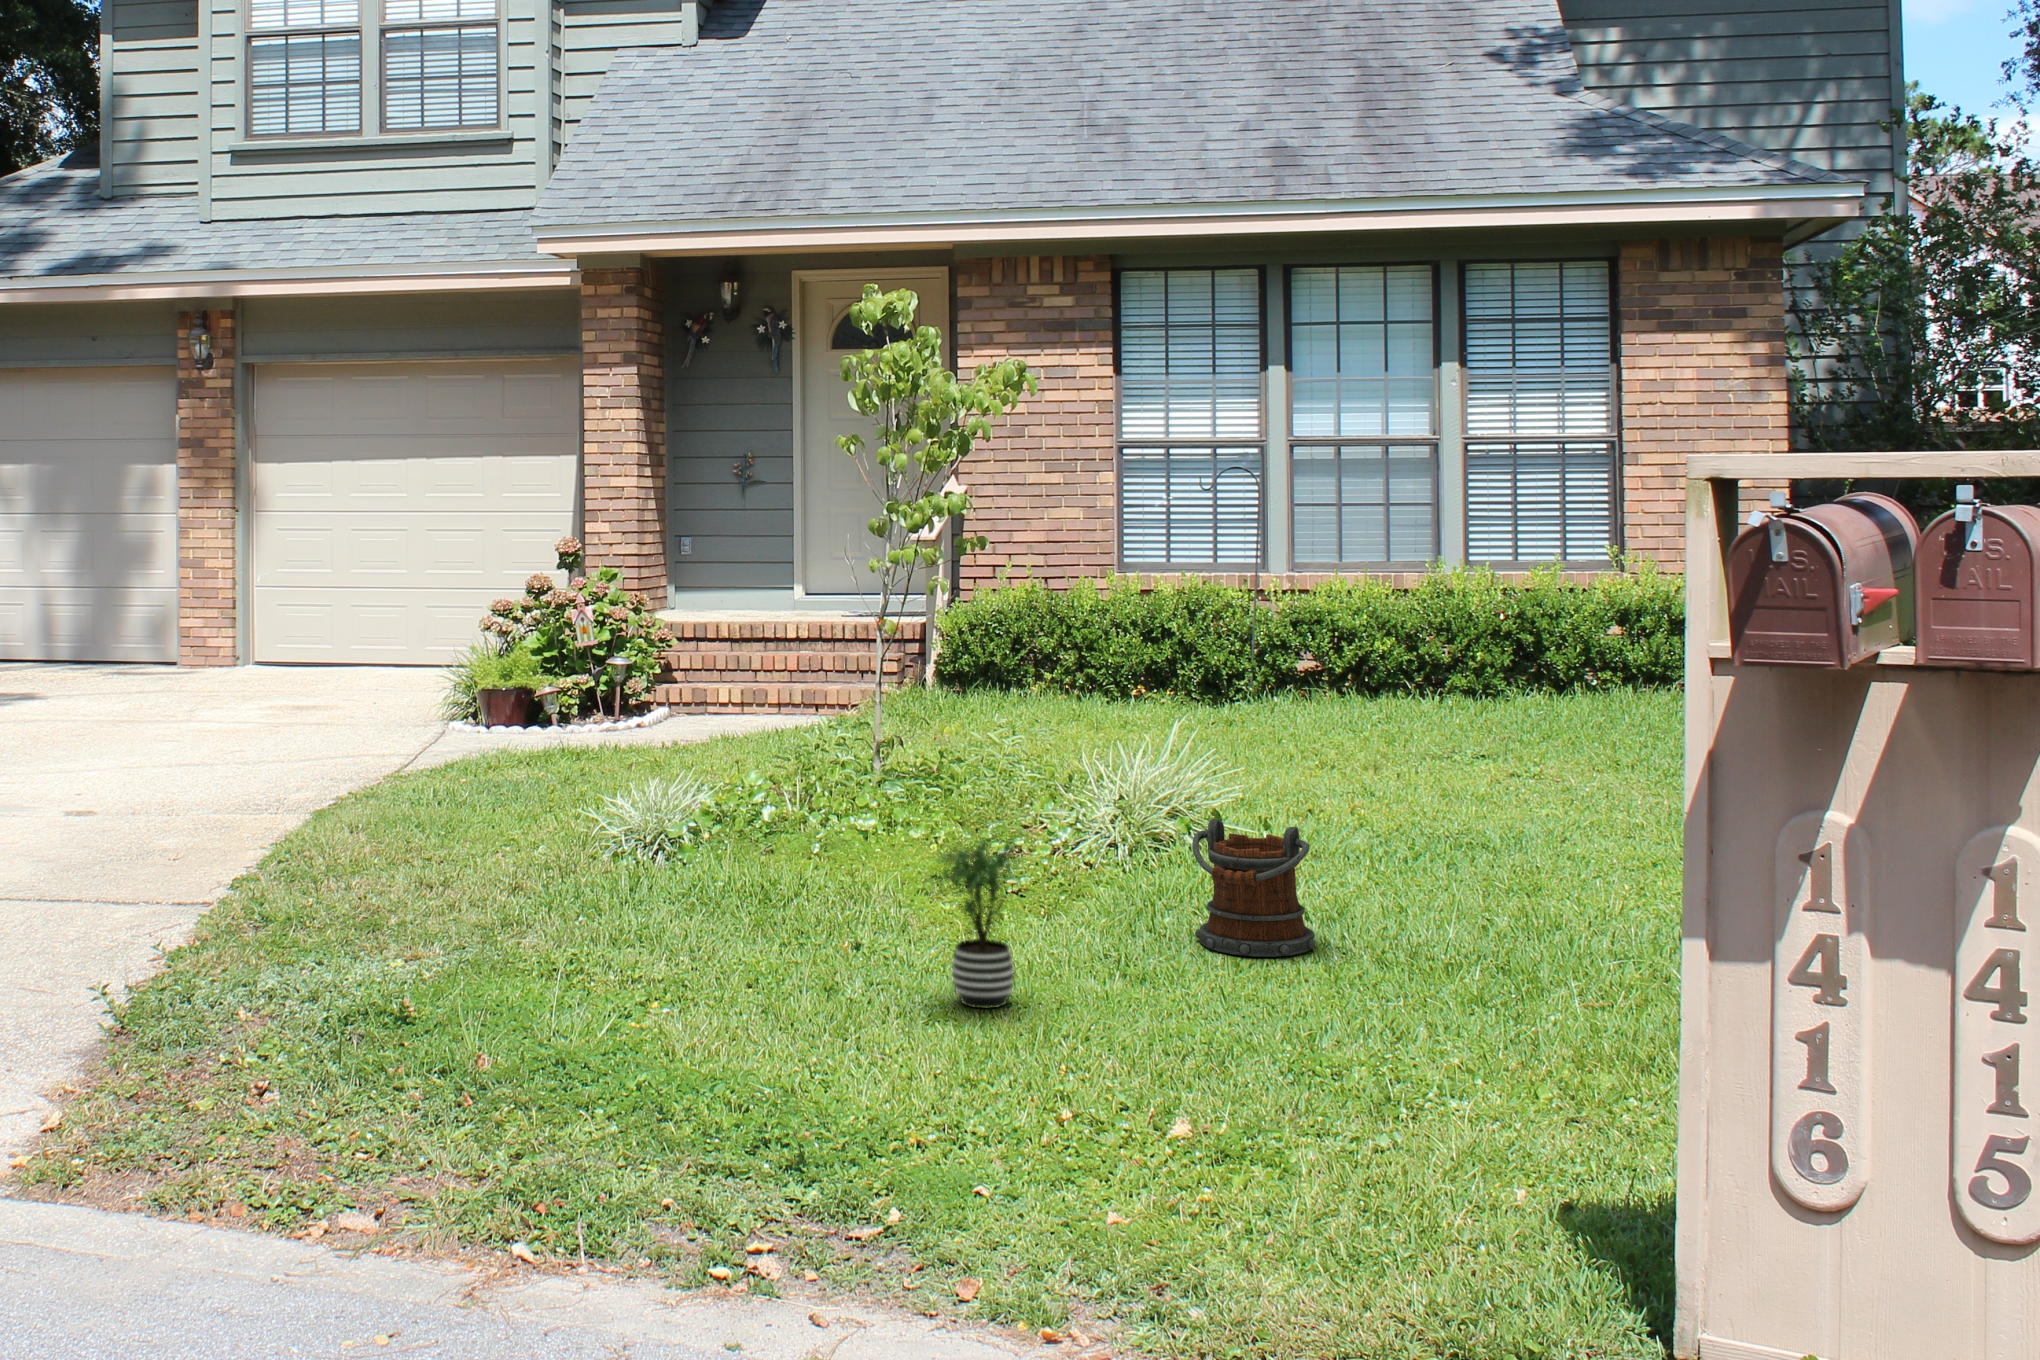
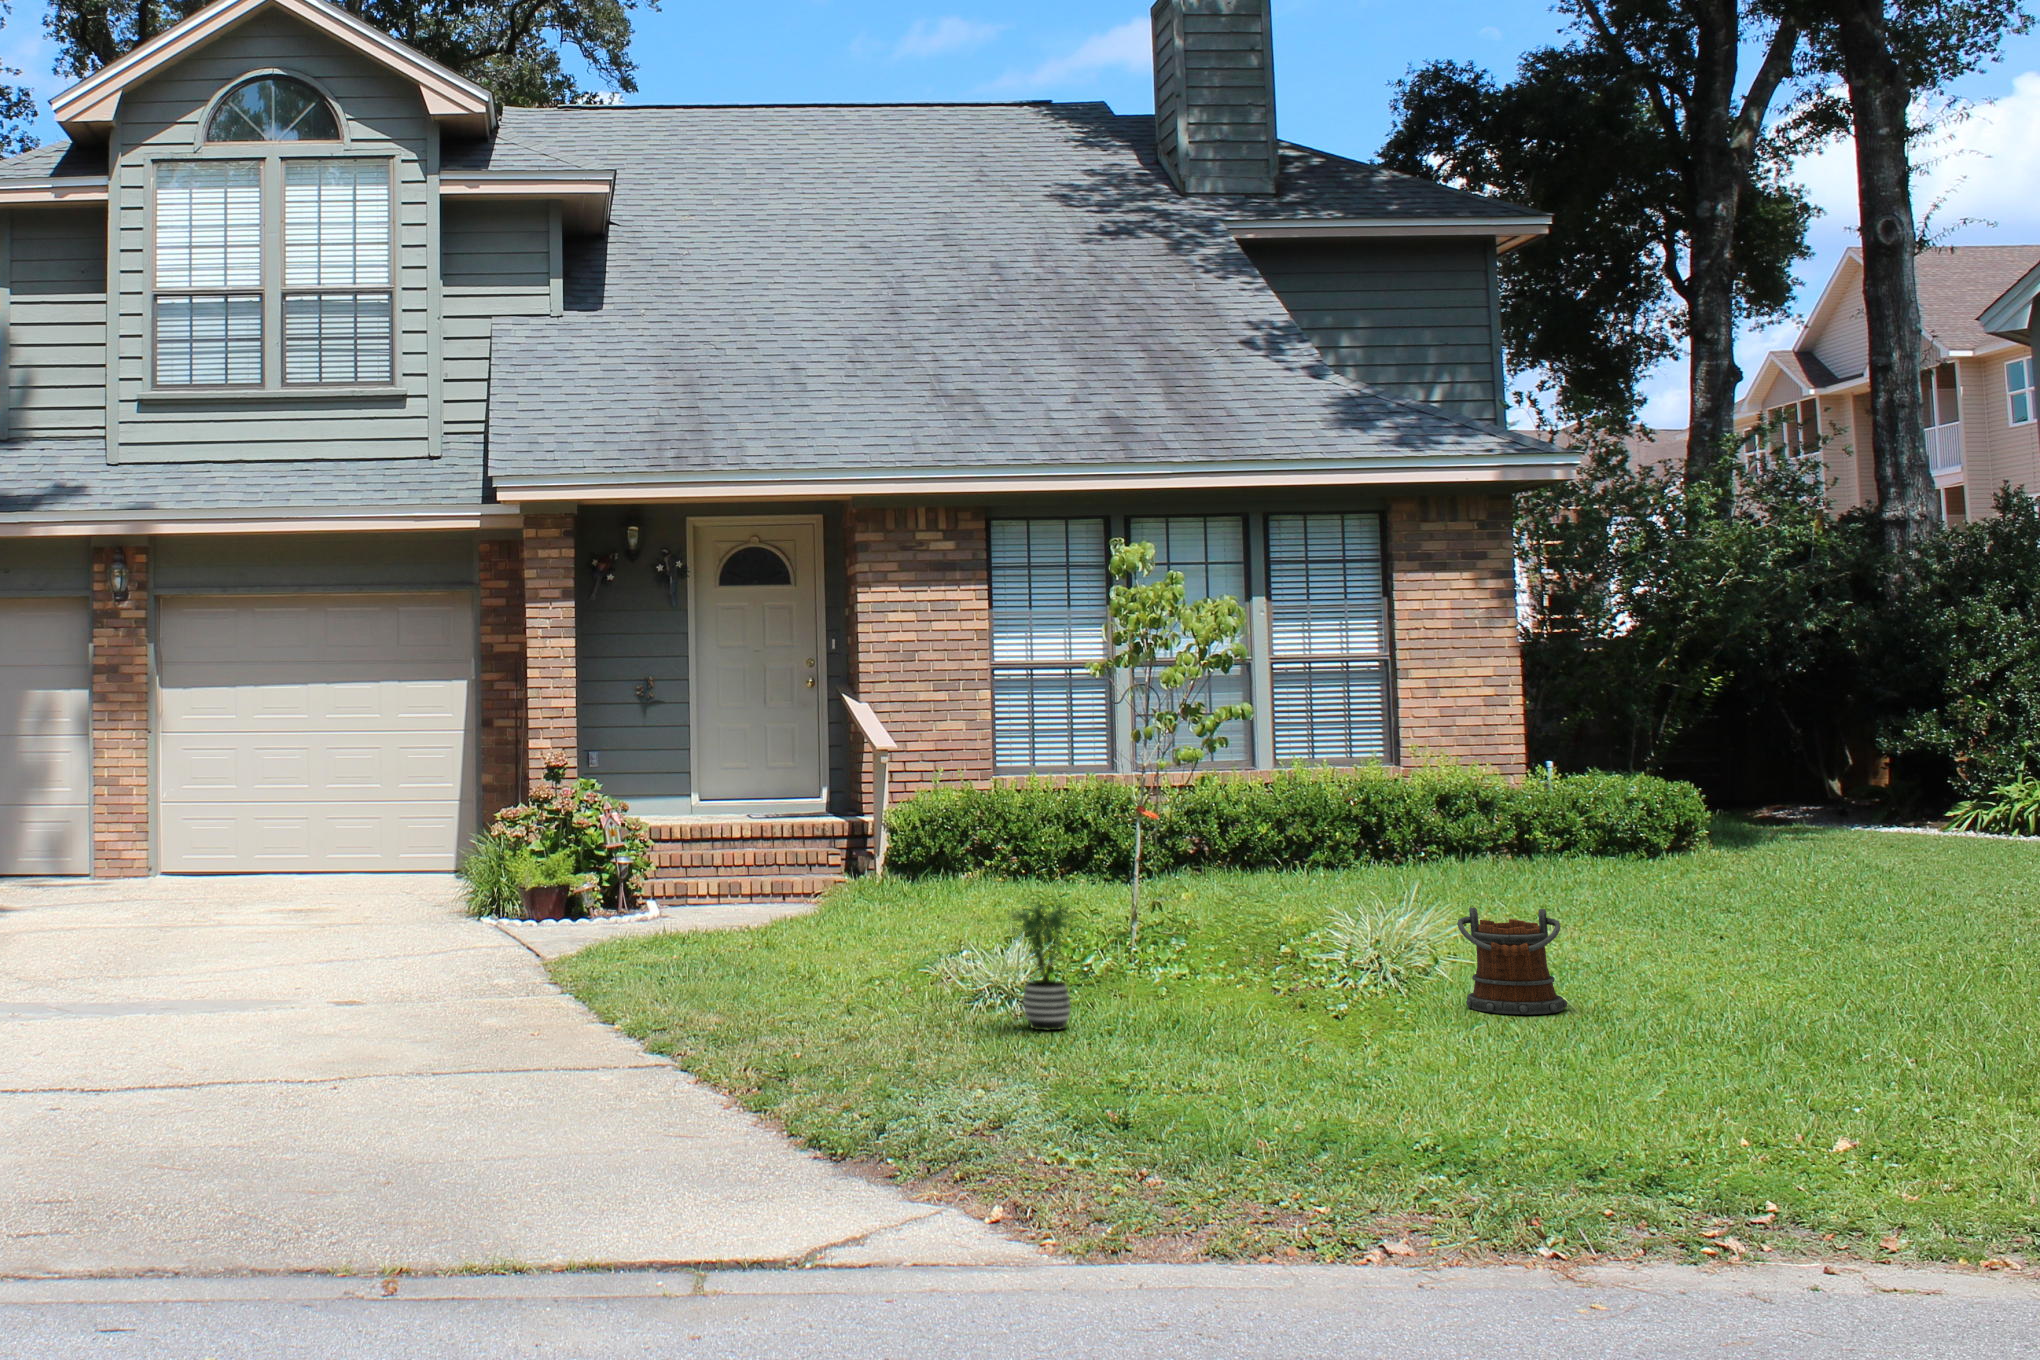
potted plant: present [925,838,1022,1008] -> present [1008,899,1081,1030]

